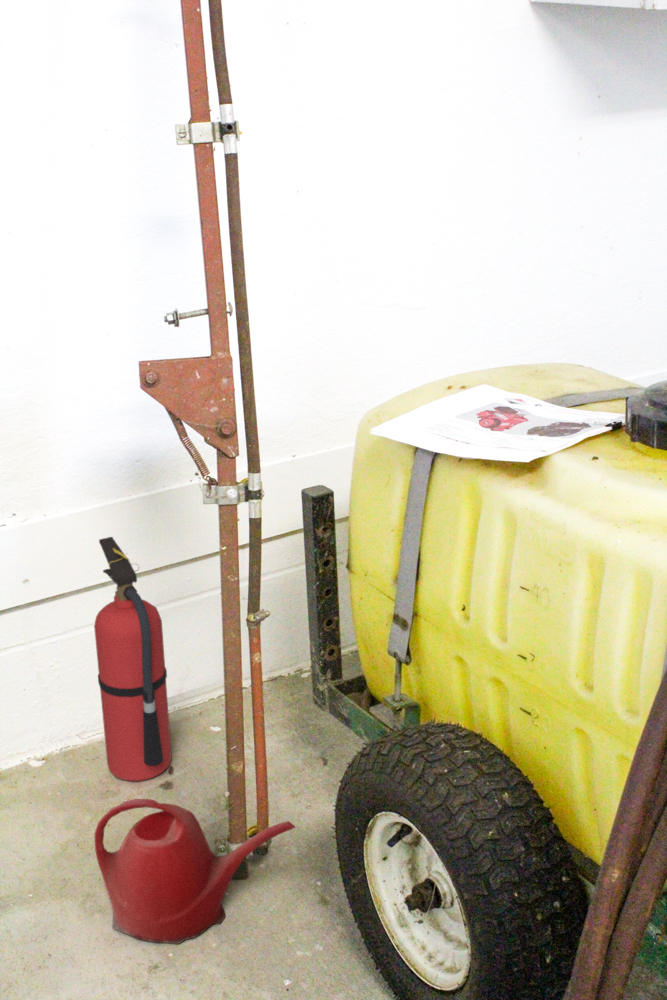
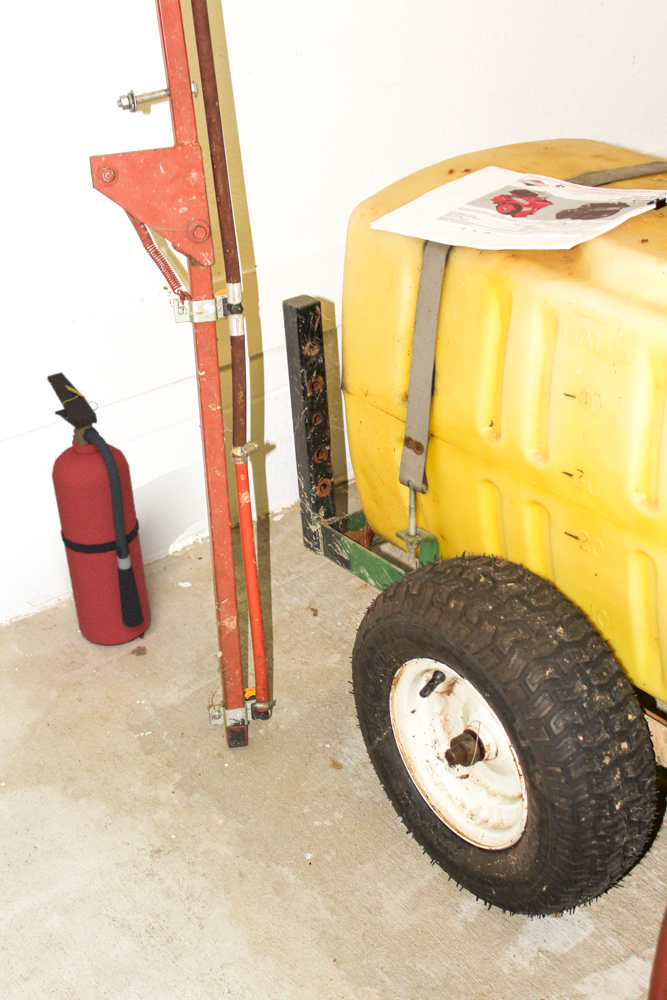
watering can: present [94,799,295,944] -> none [85,665,312,816]

